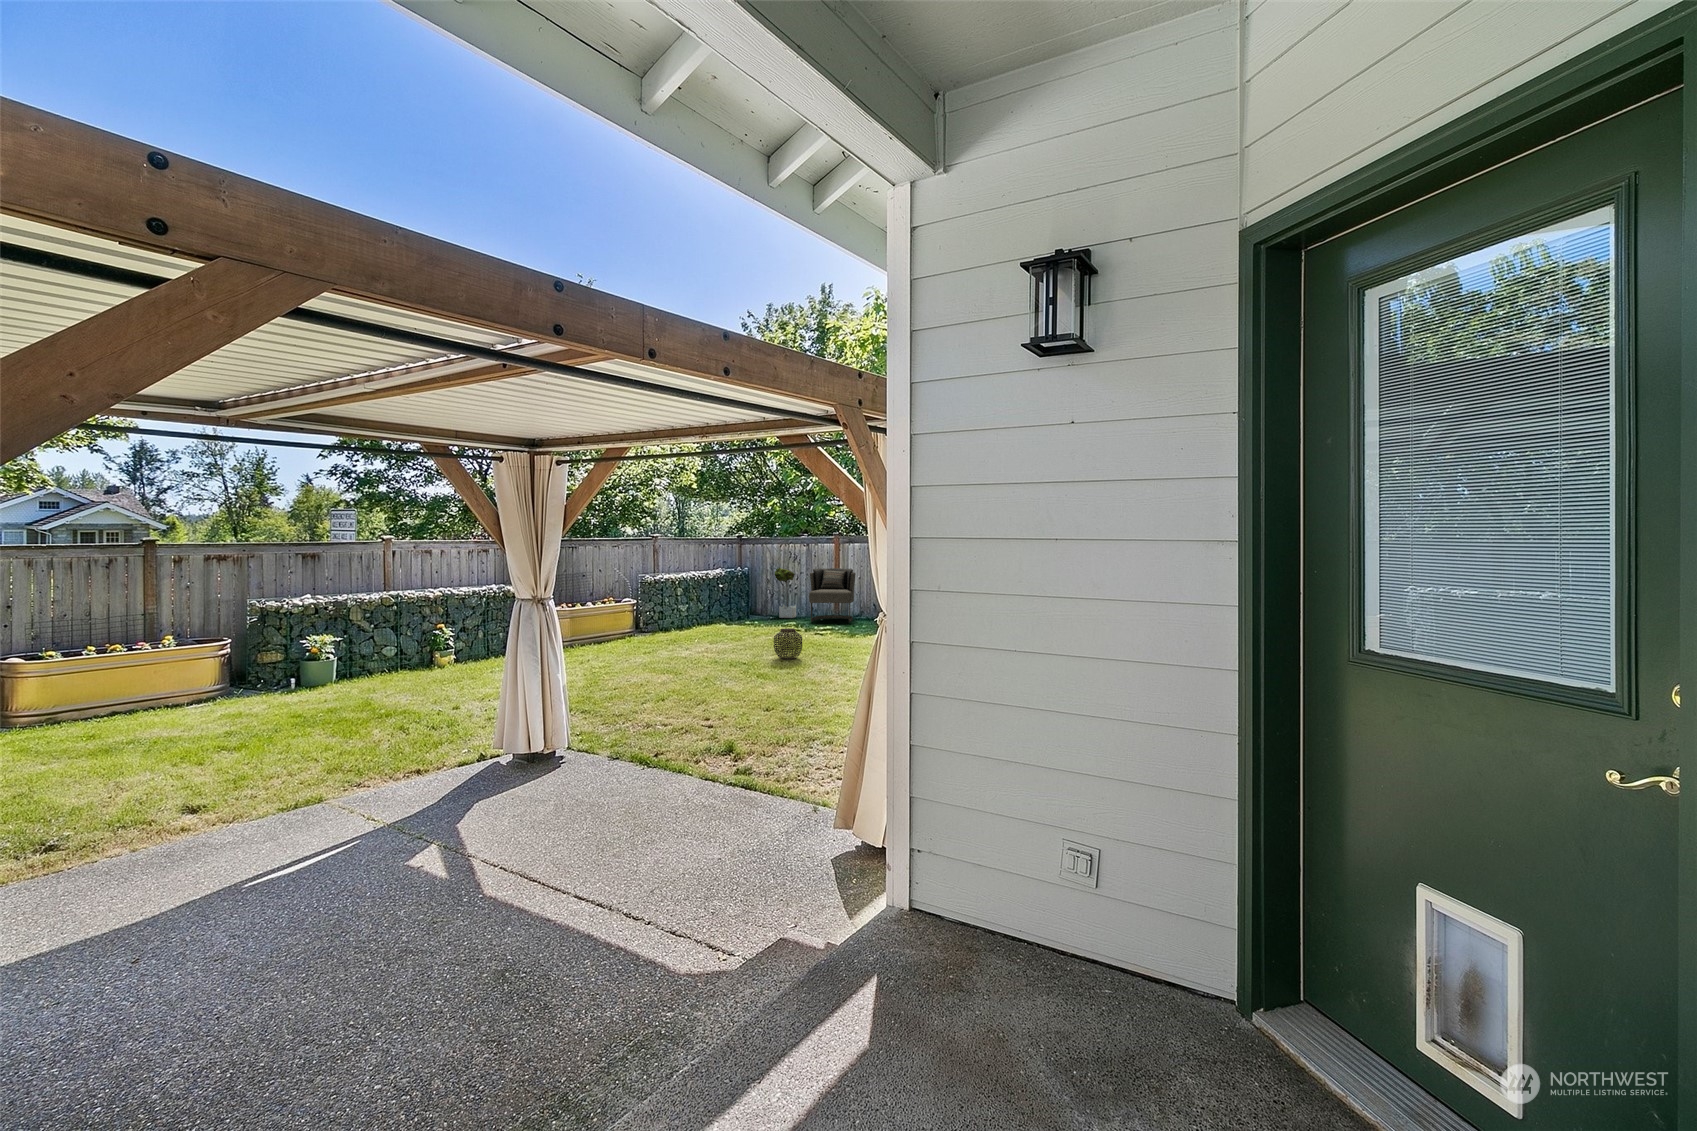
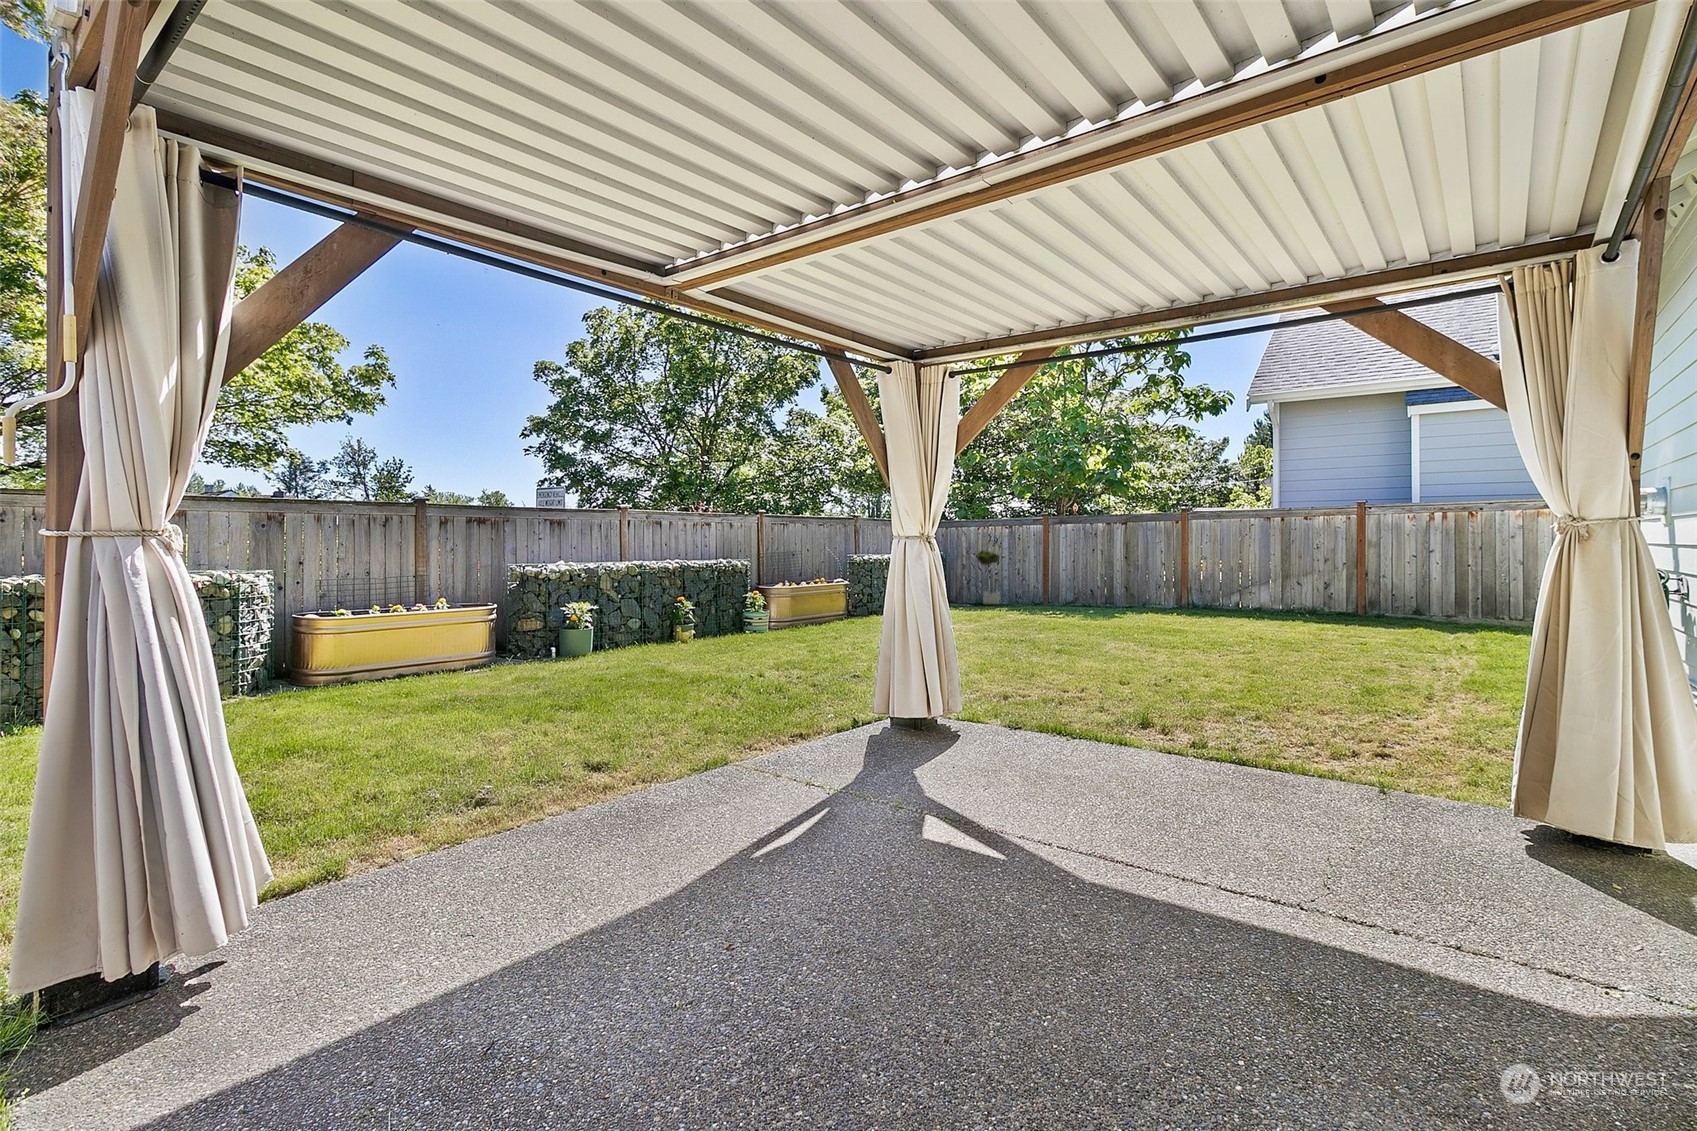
armchair: present [809,568,856,622] -> none [1022,548,1073,607]
woven basket: present [774,628,802,660] -> none [1041,601,1075,636]

